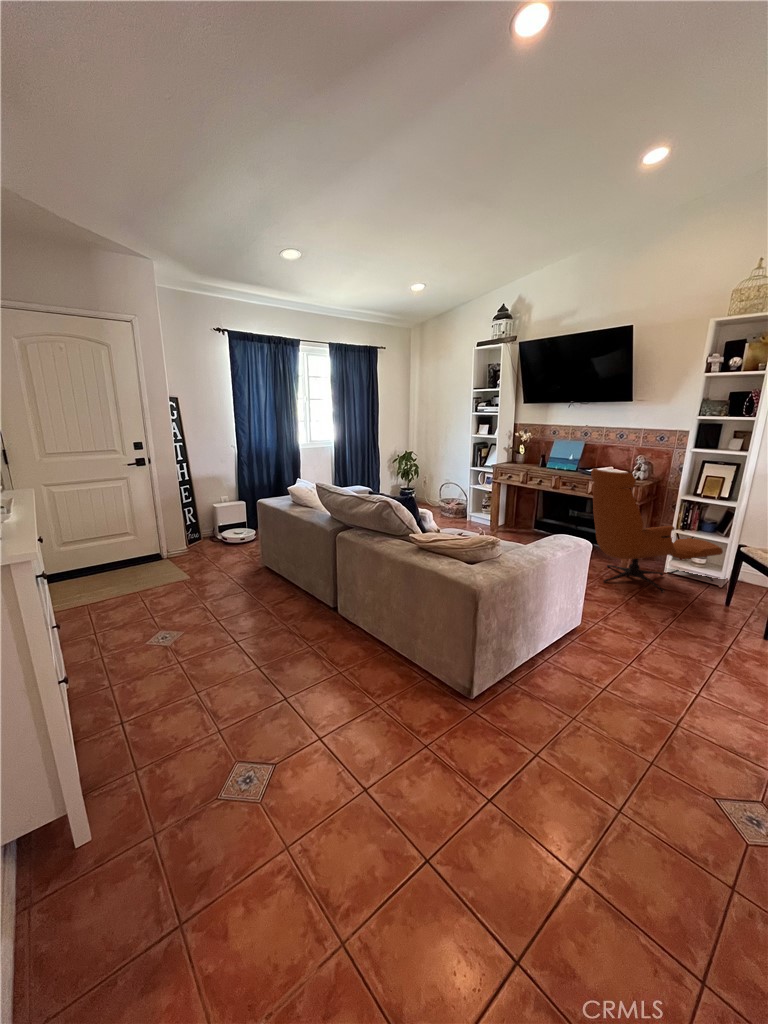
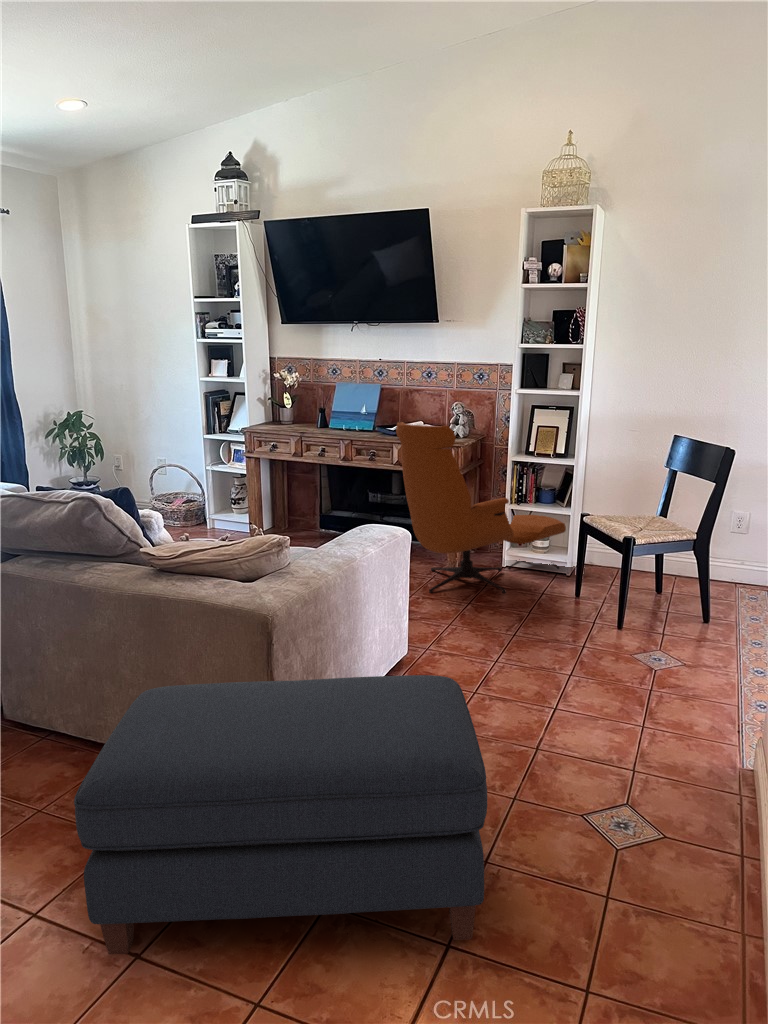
ottoman: none [344,624,625,876] -> present [74,675,488,954]

